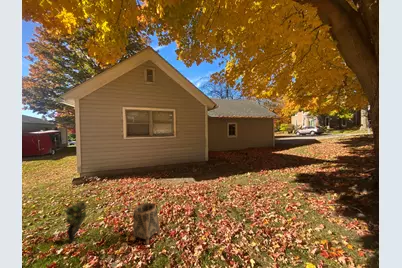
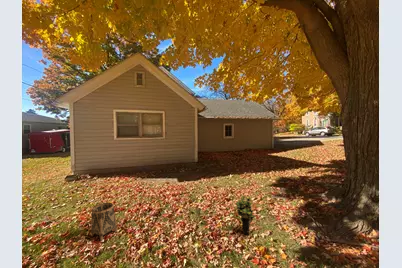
potted plant: present [65,201,87,243] -> present [236,196,255,235]

